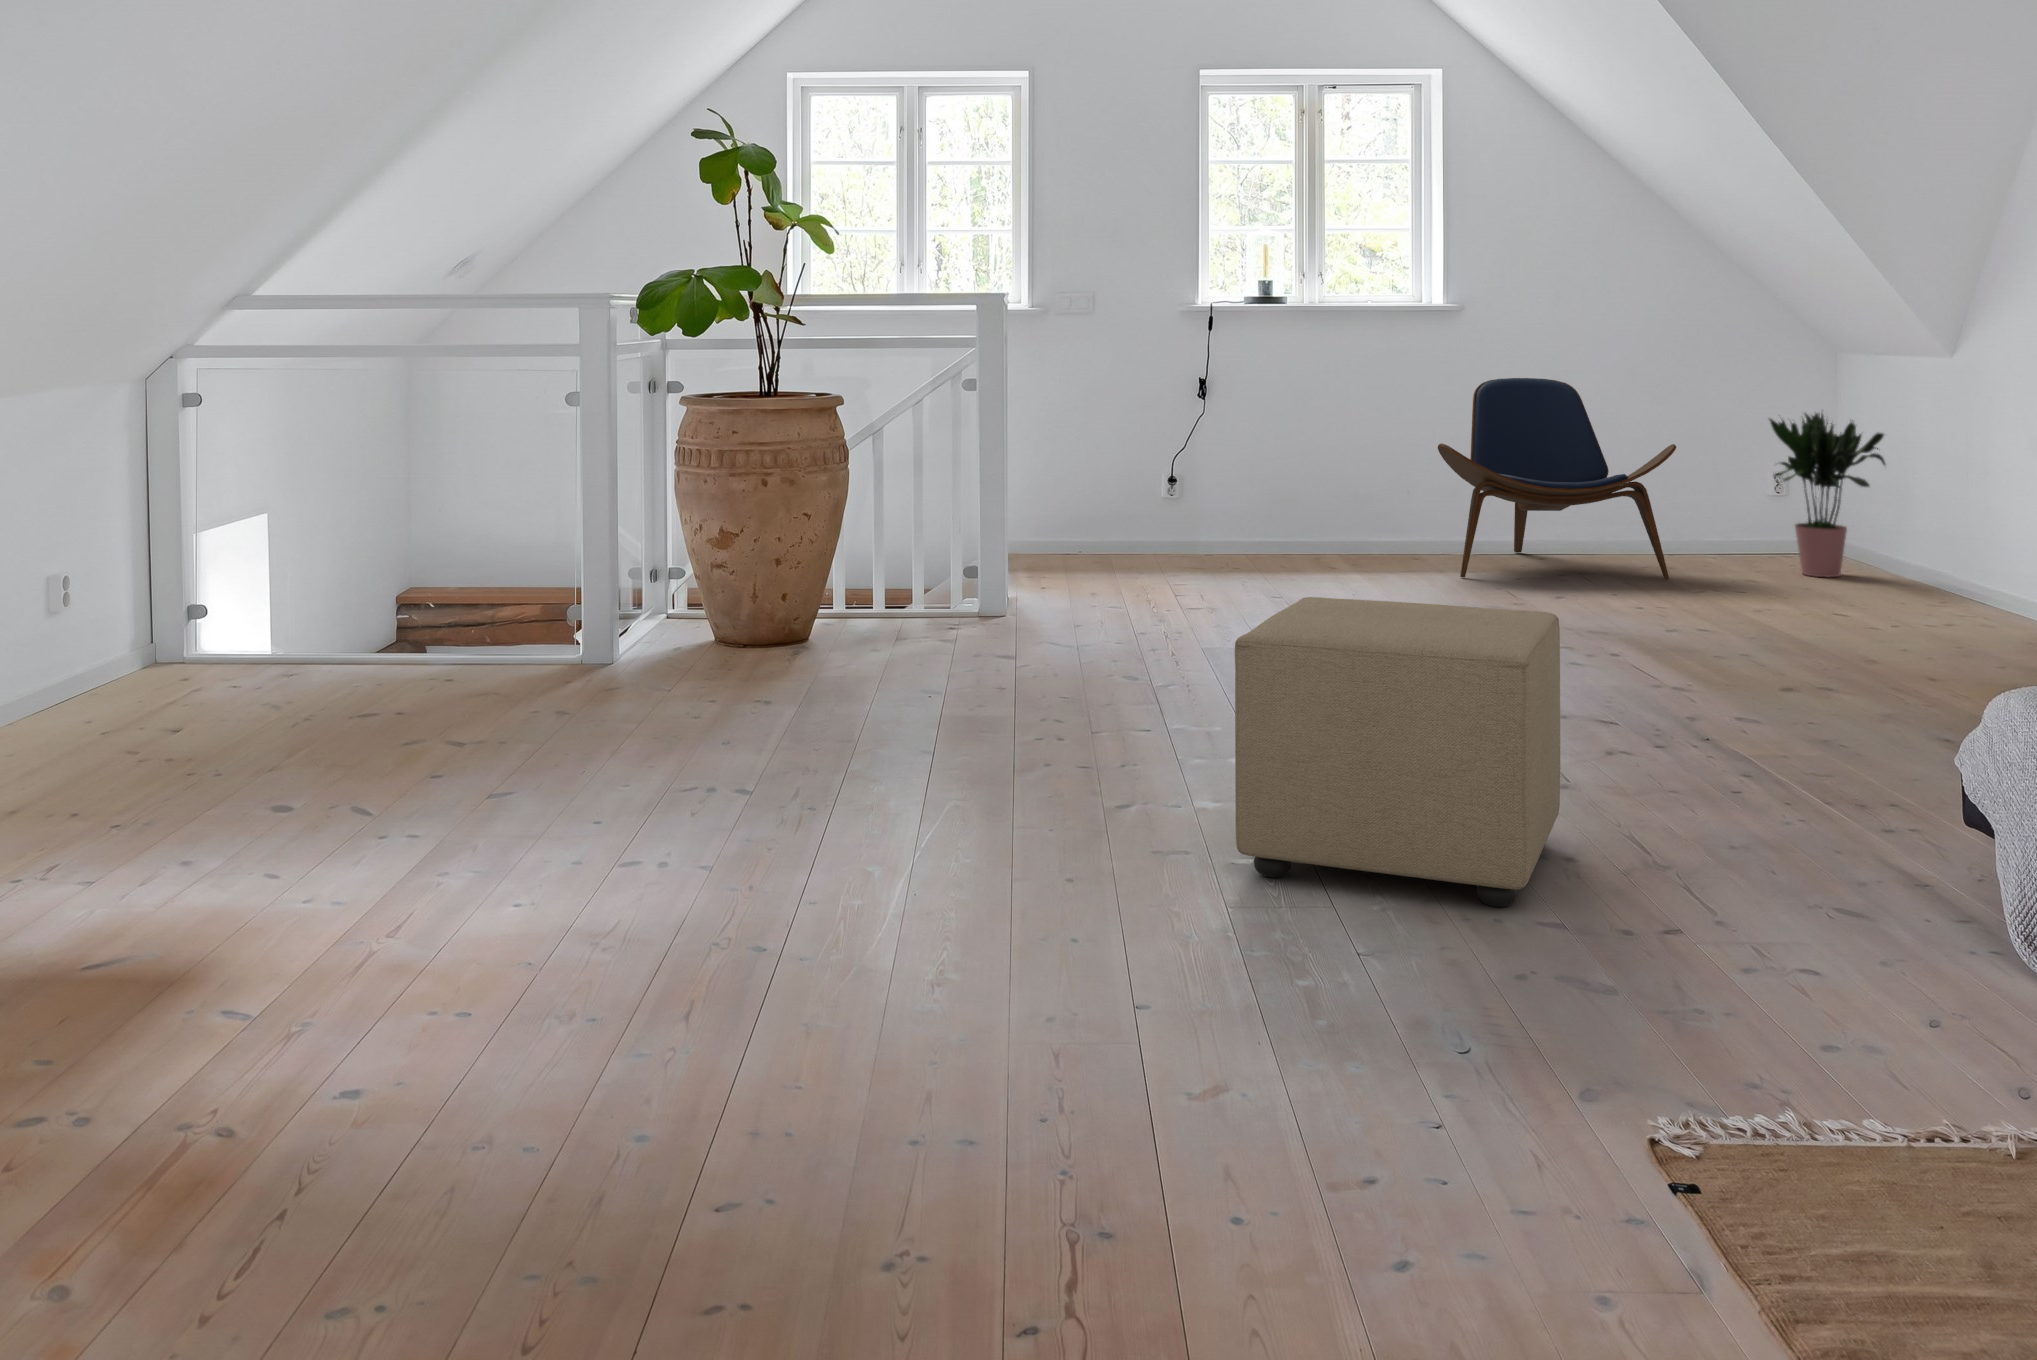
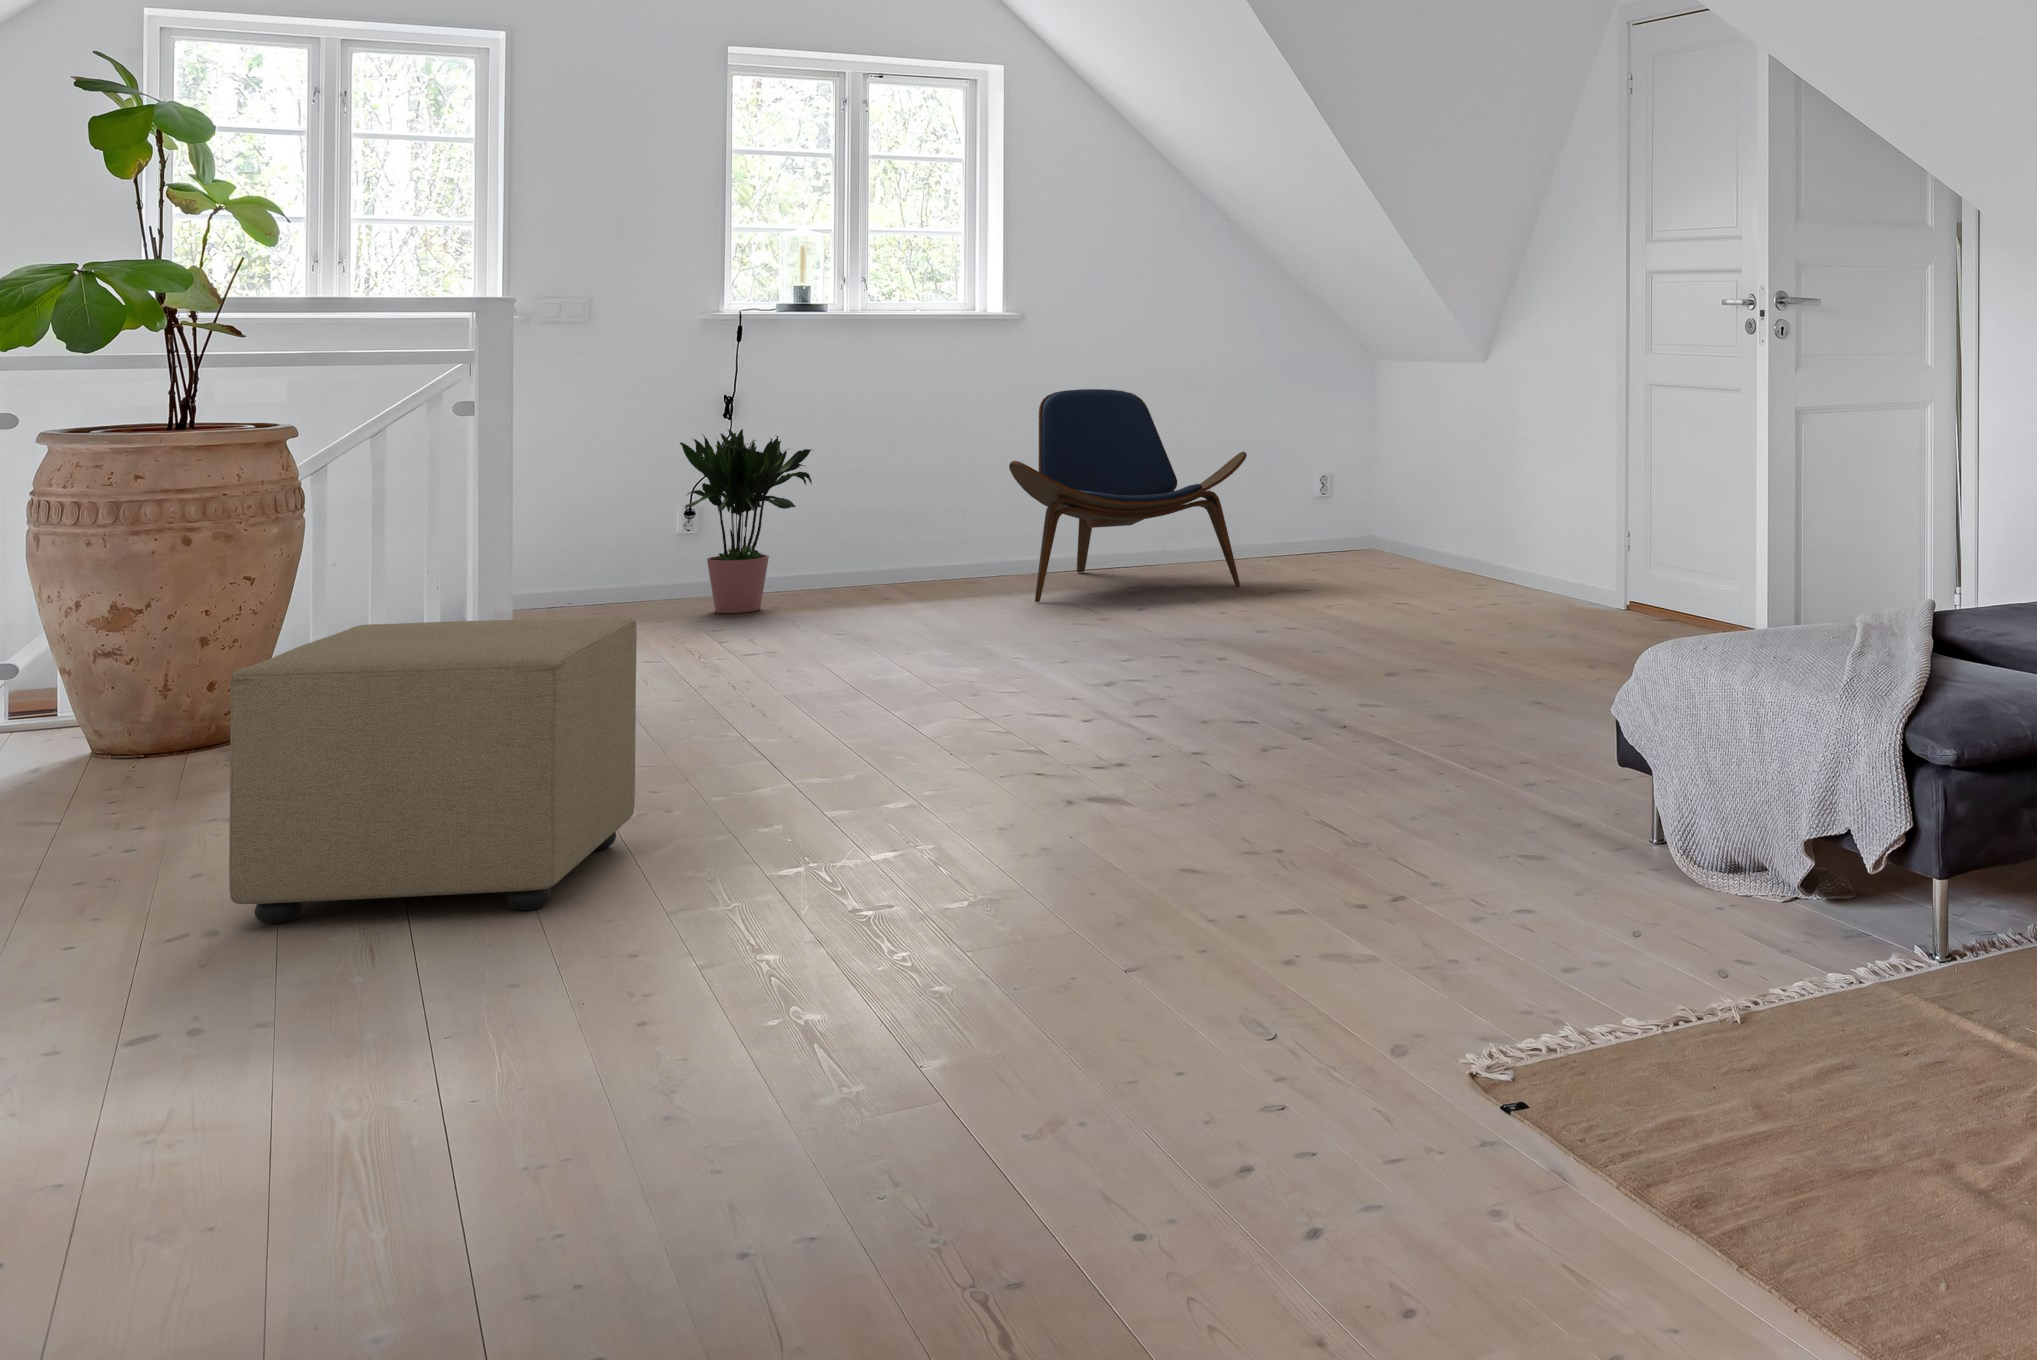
potted plant: present [1769,413,1885,577] -> present [680,429,812,613]
ottoman: present [1235,597,1560,907] -> present [229,617,637,924]

